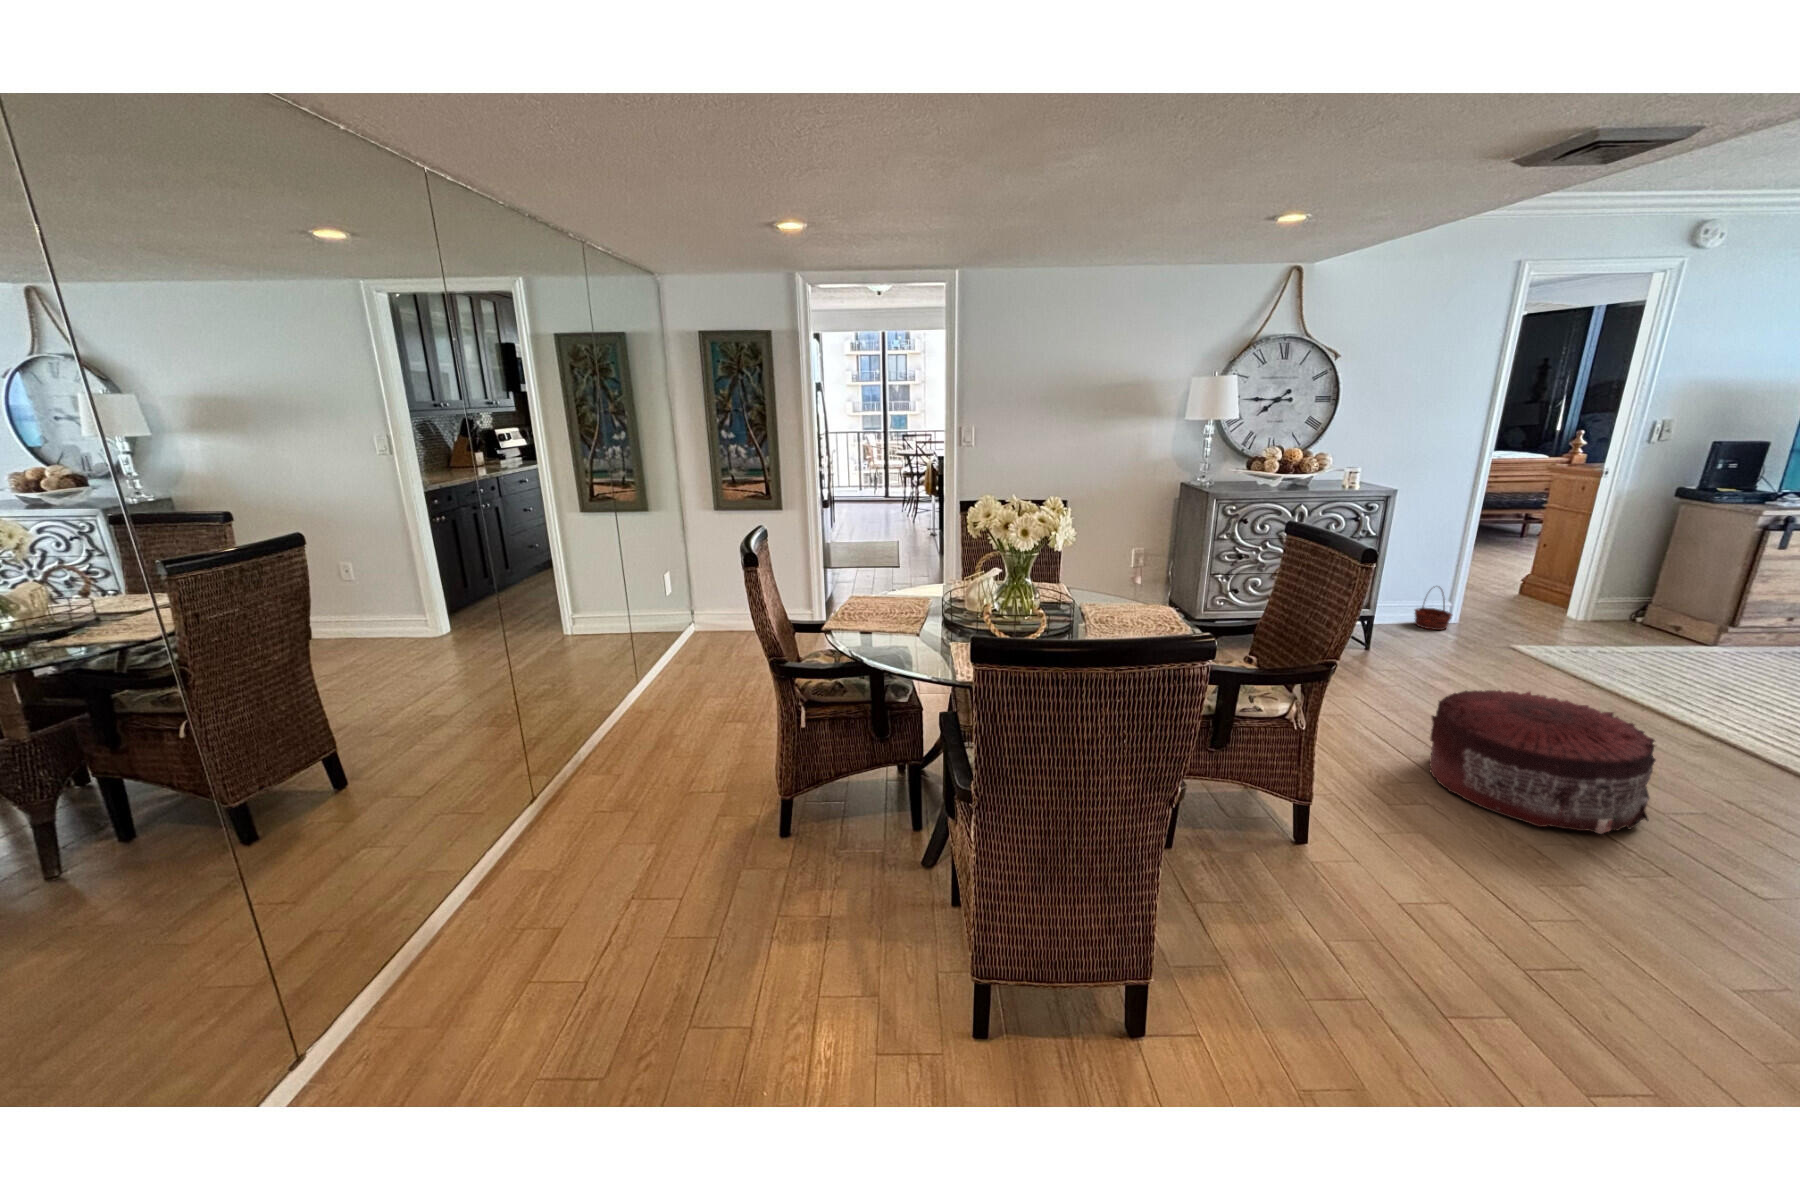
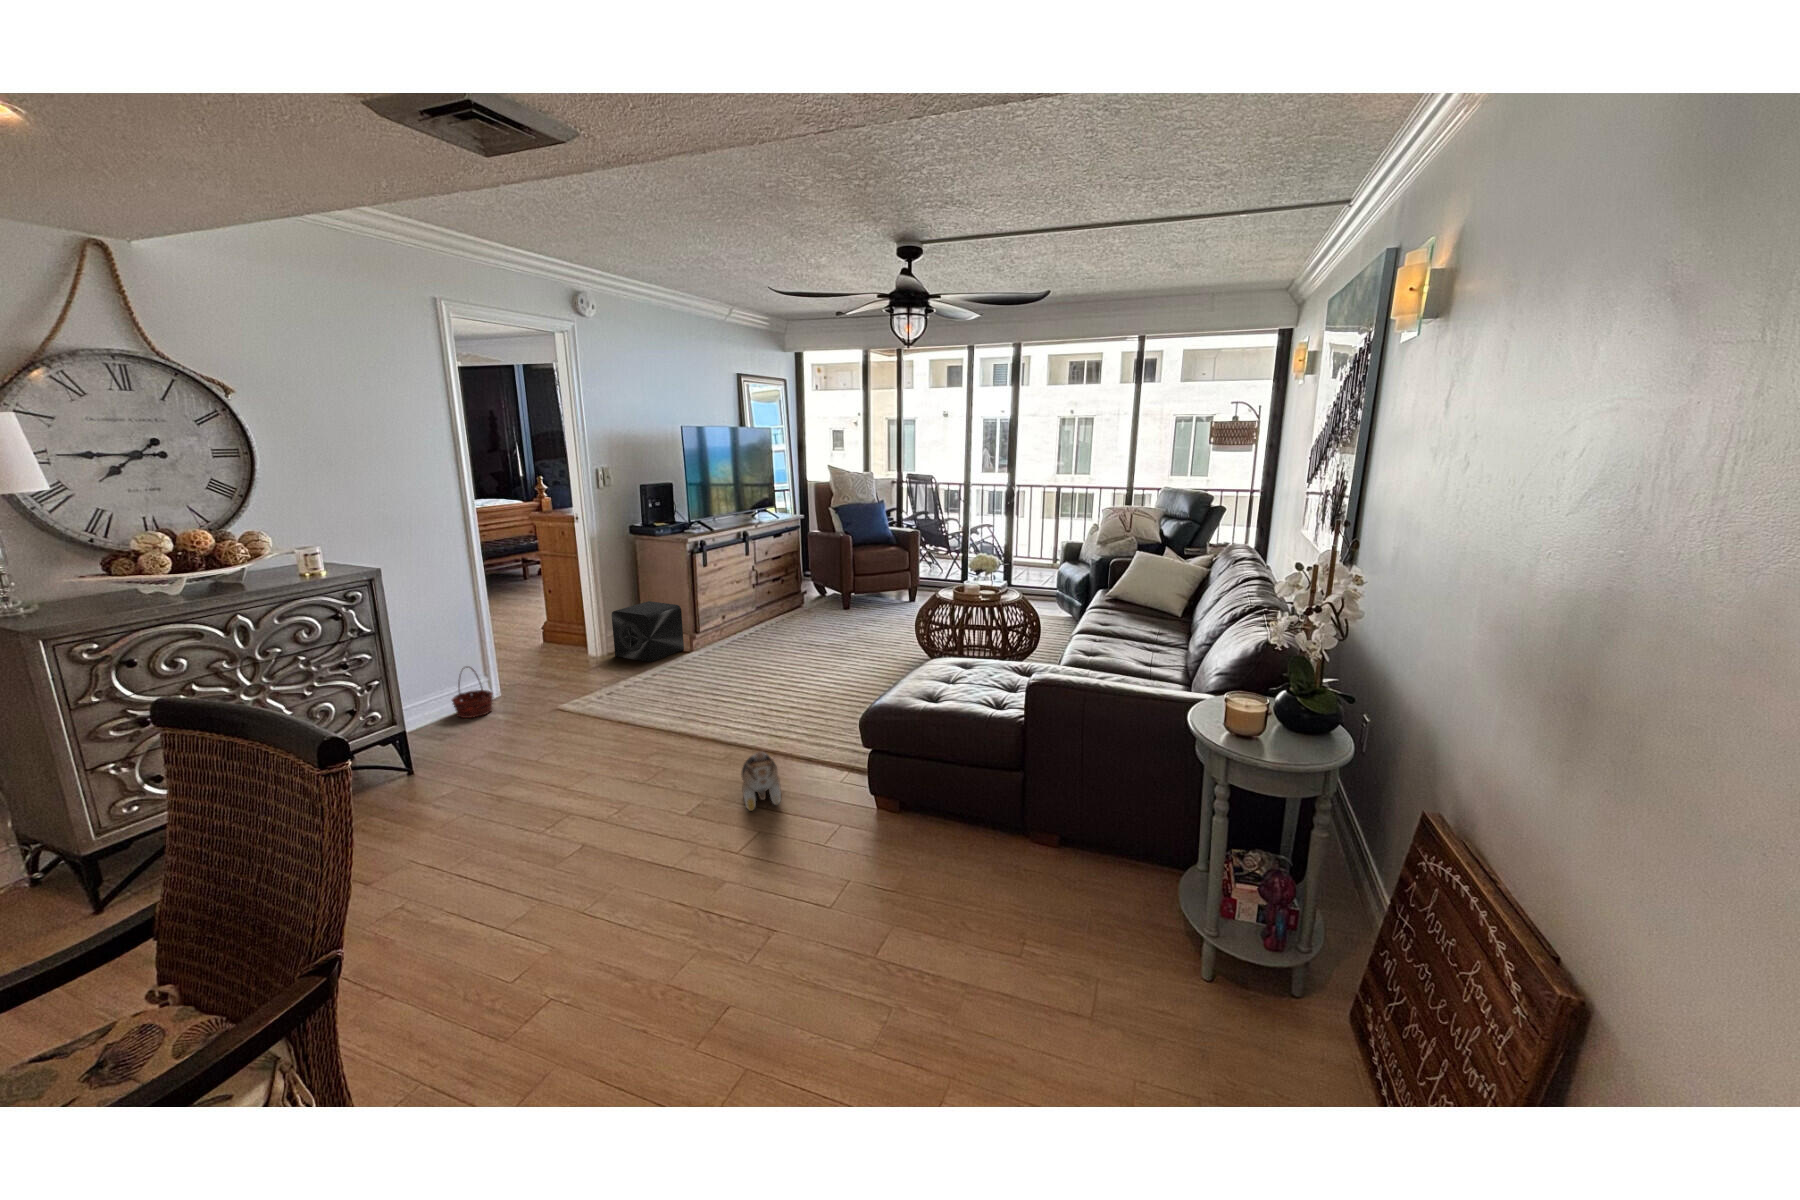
speaker: none [1600,576,1718,640] -> present [611,601,684,662]
pouf: present [1429,690,1656,834] -> none [514,776,737,963]
plush toy: none [1699,734,1767,803] -> present [741,751,781,811]

